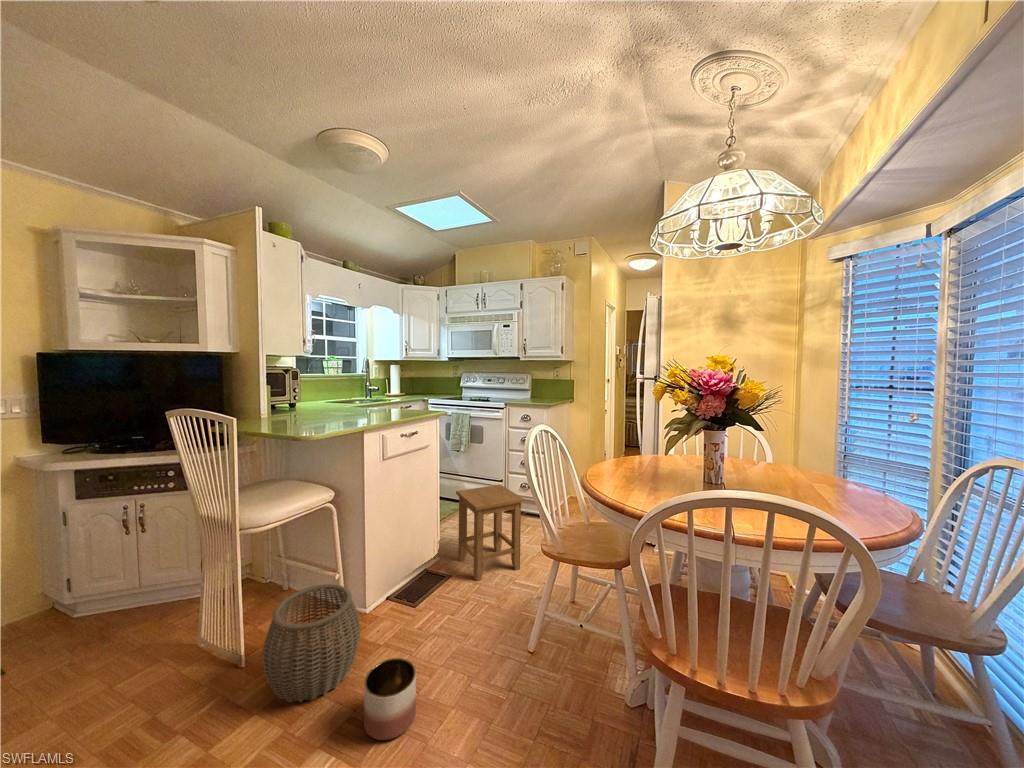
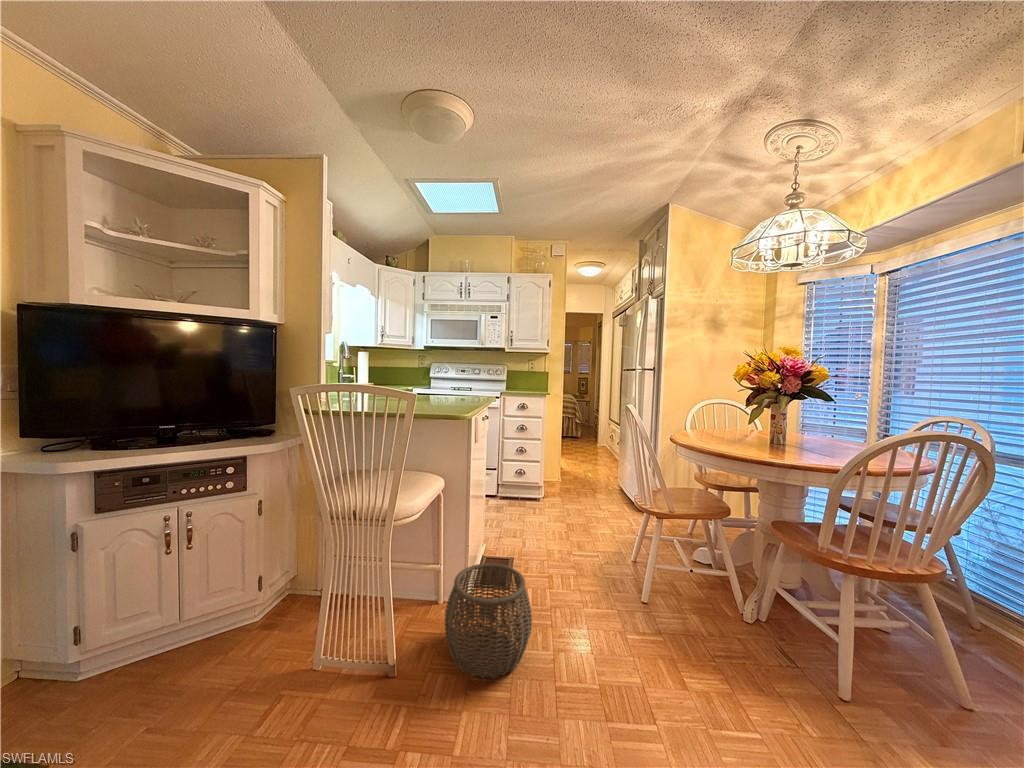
stool: present [456,485,524,581] -> none [505,466,572,554]
planter: present [364,658,416,740] -> none [570,611,618,679]

